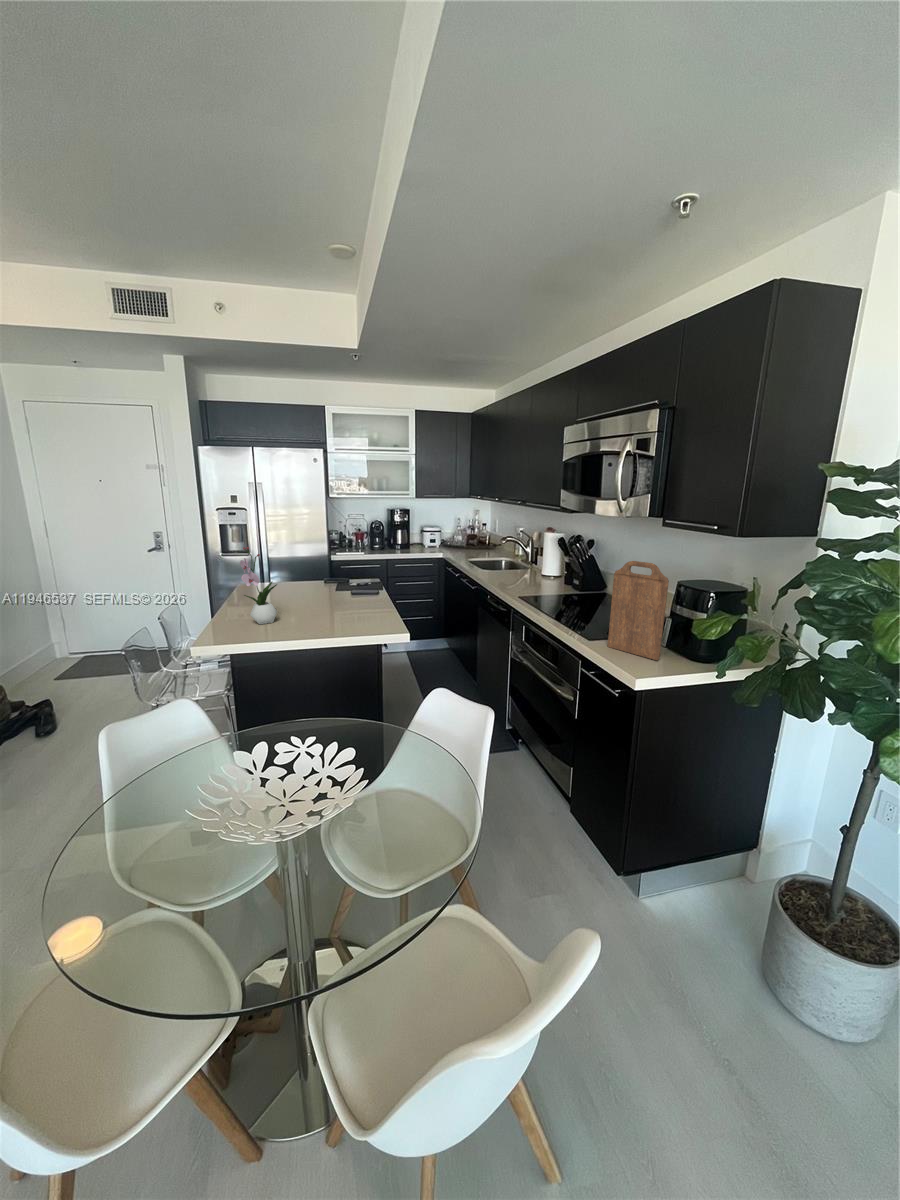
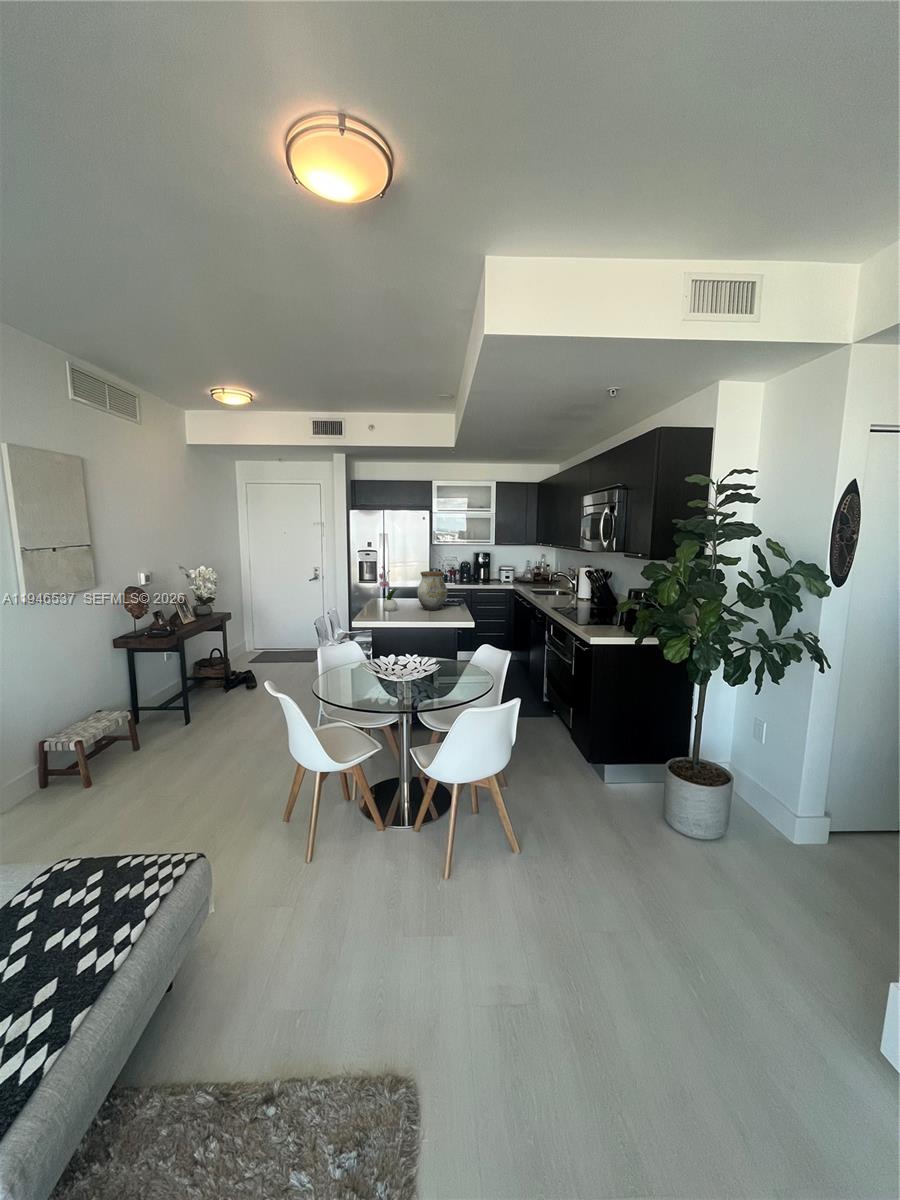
vase: none [311,552,362,618] -> present [417,571,447,610]
cutting board: present [608,561,669,660] -> none [589,571,617,629]

